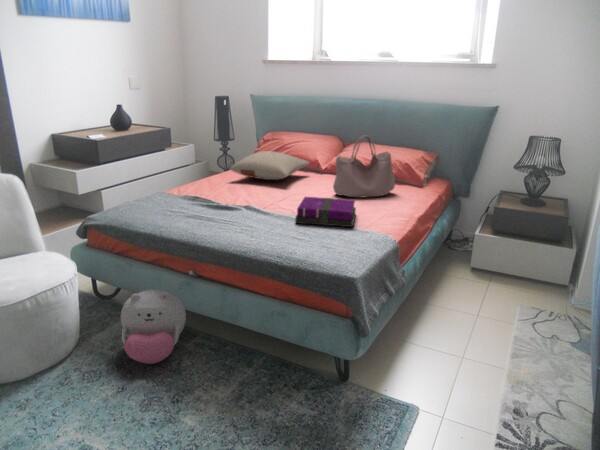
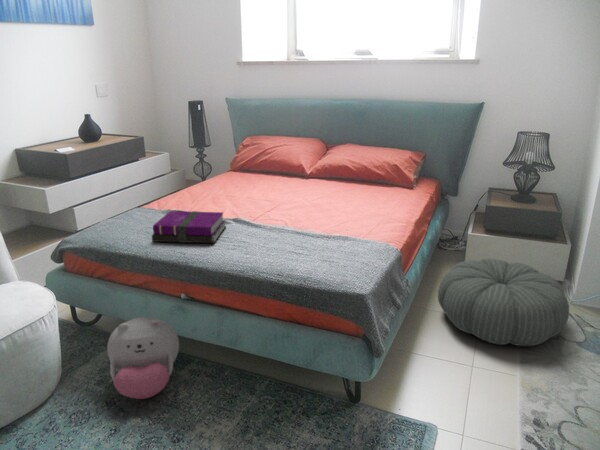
handbag: present [333,135,395,198] -> none [323,138,387,203]
pillow: present [230,151,309,180] -> none [212,158,295,188]
notebook: present [295,197,356,227] -> present [152,211,226,243]
pouf: none [438,258,565,343] -> present [438,259,569,346]

